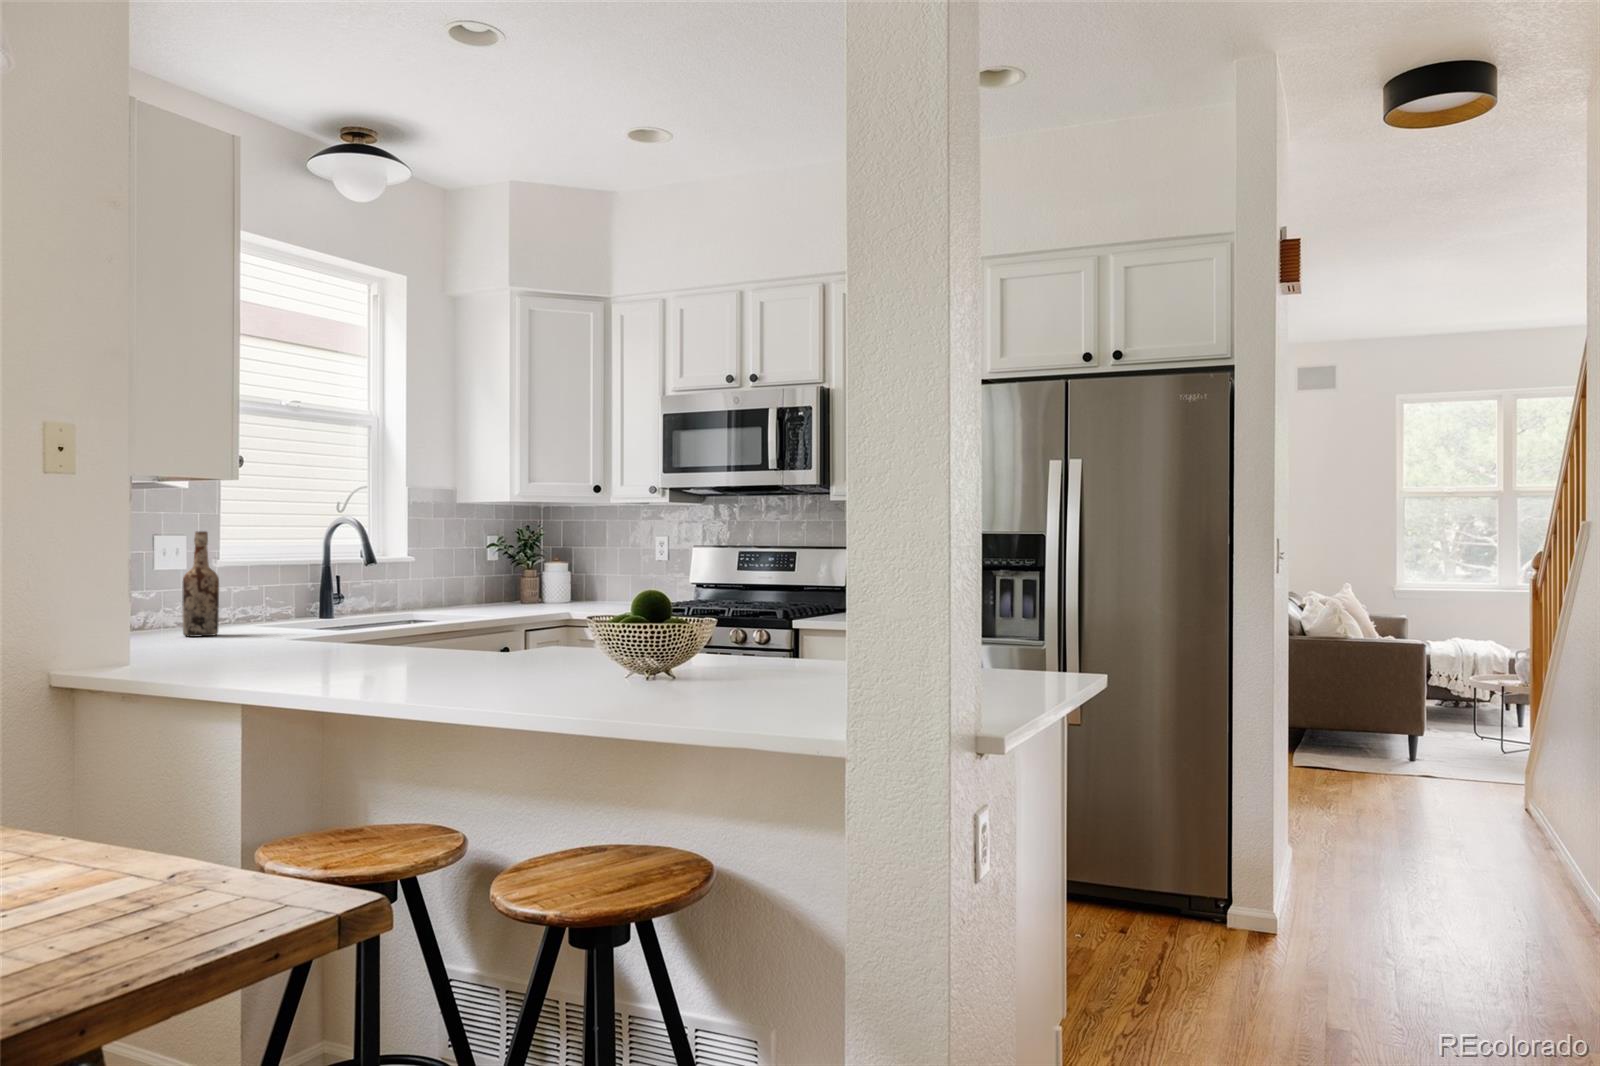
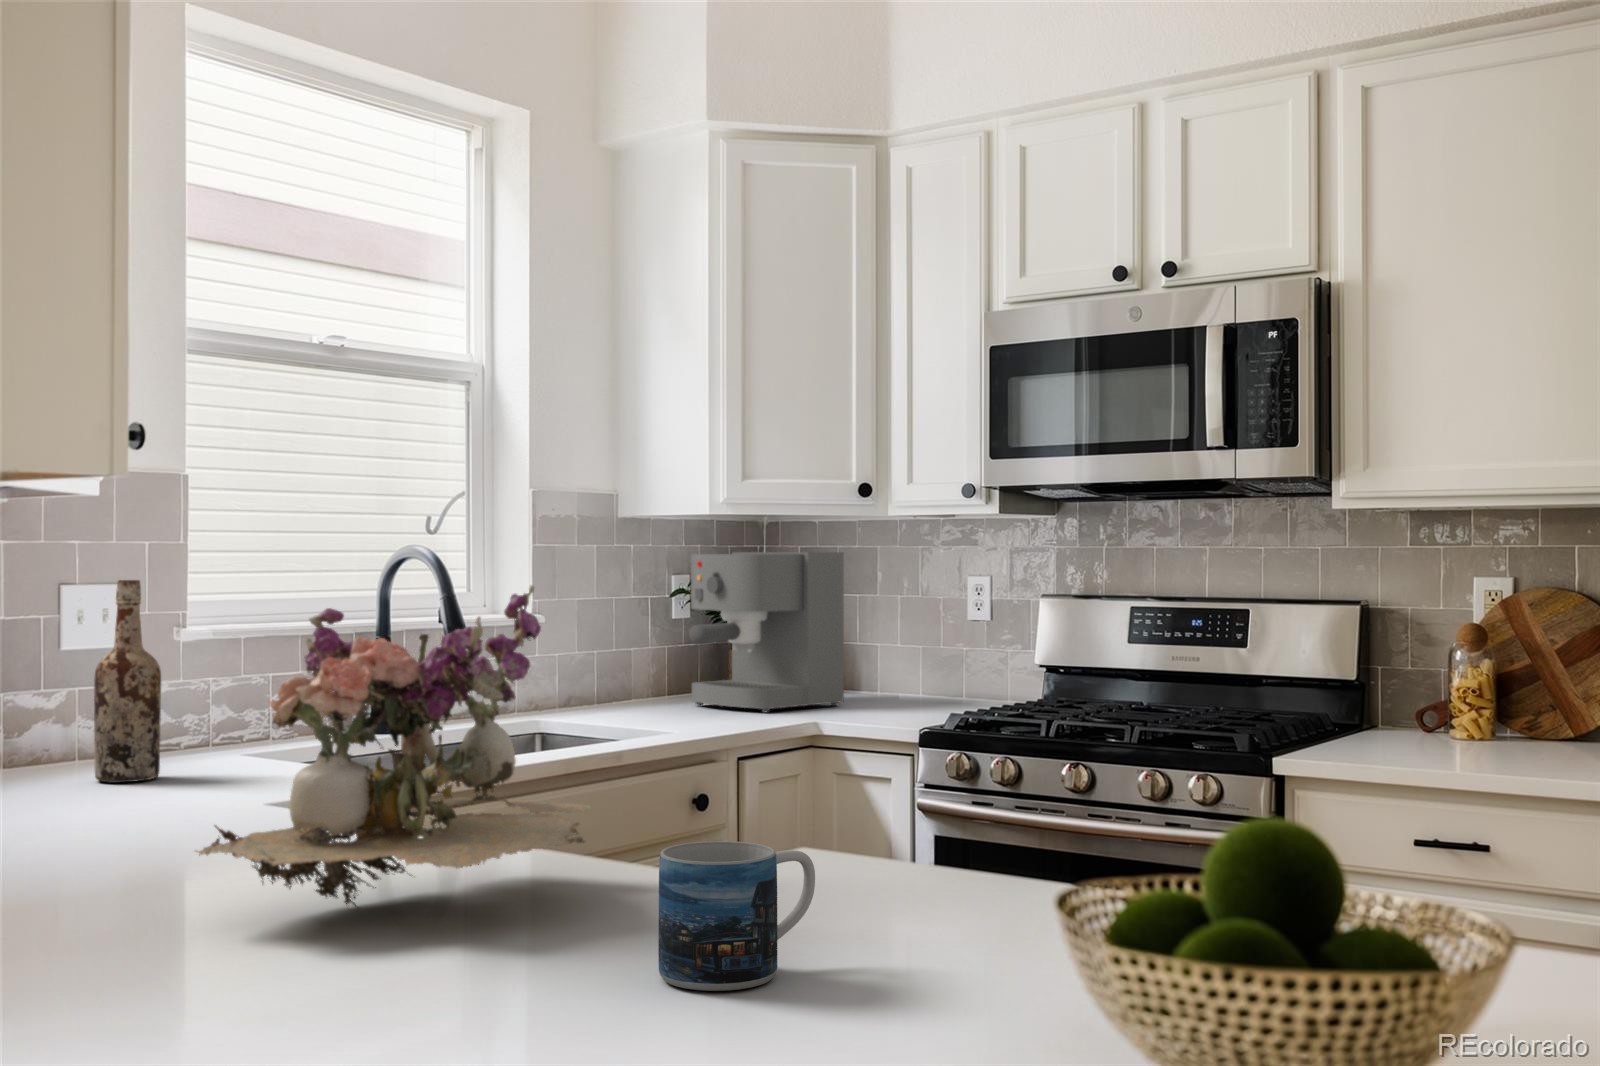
coffee maker: none [500,522,586,609] -> present [689,552,844,712]
flower arrangement: none [295,529,468,666] -> present [198,585,590,907]
mug: none [502,626,564,679] -> present [658,841,815,991]

